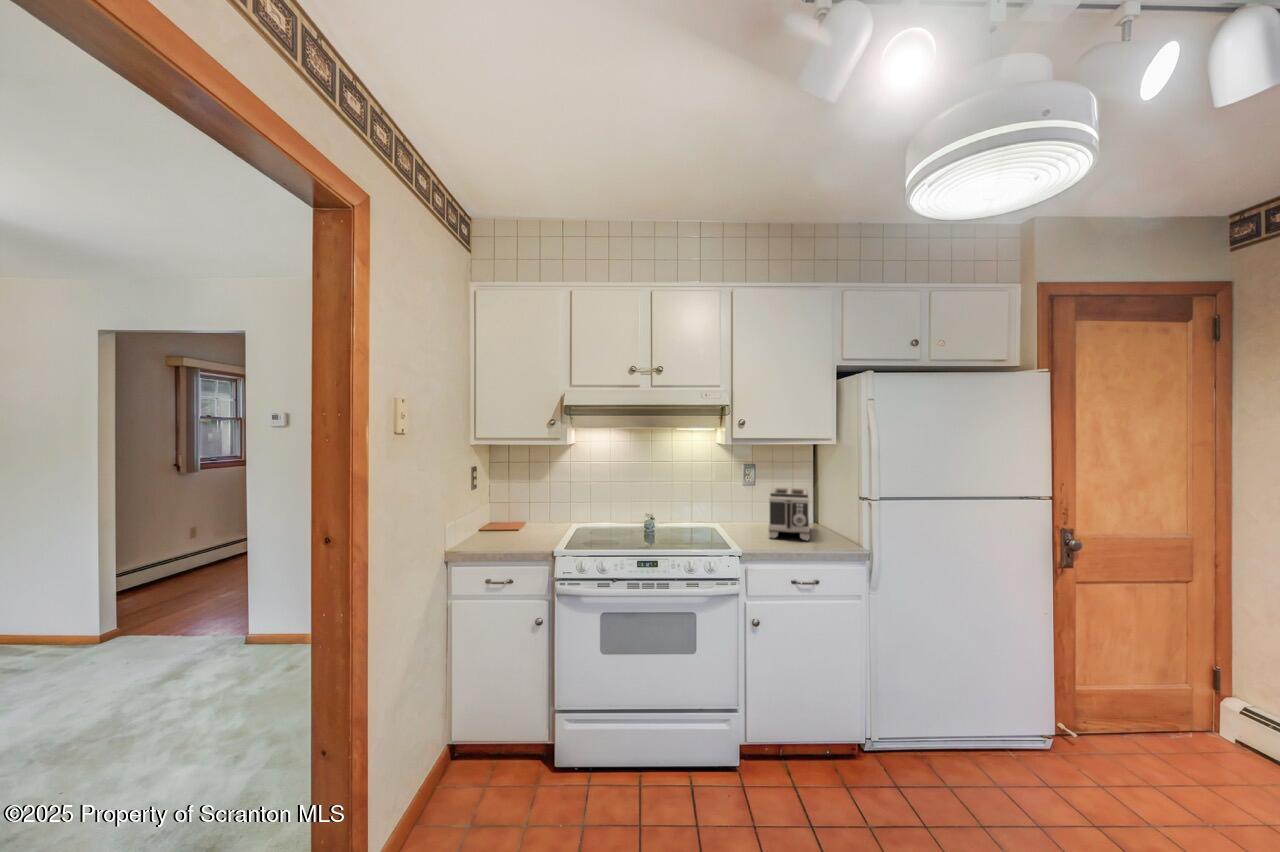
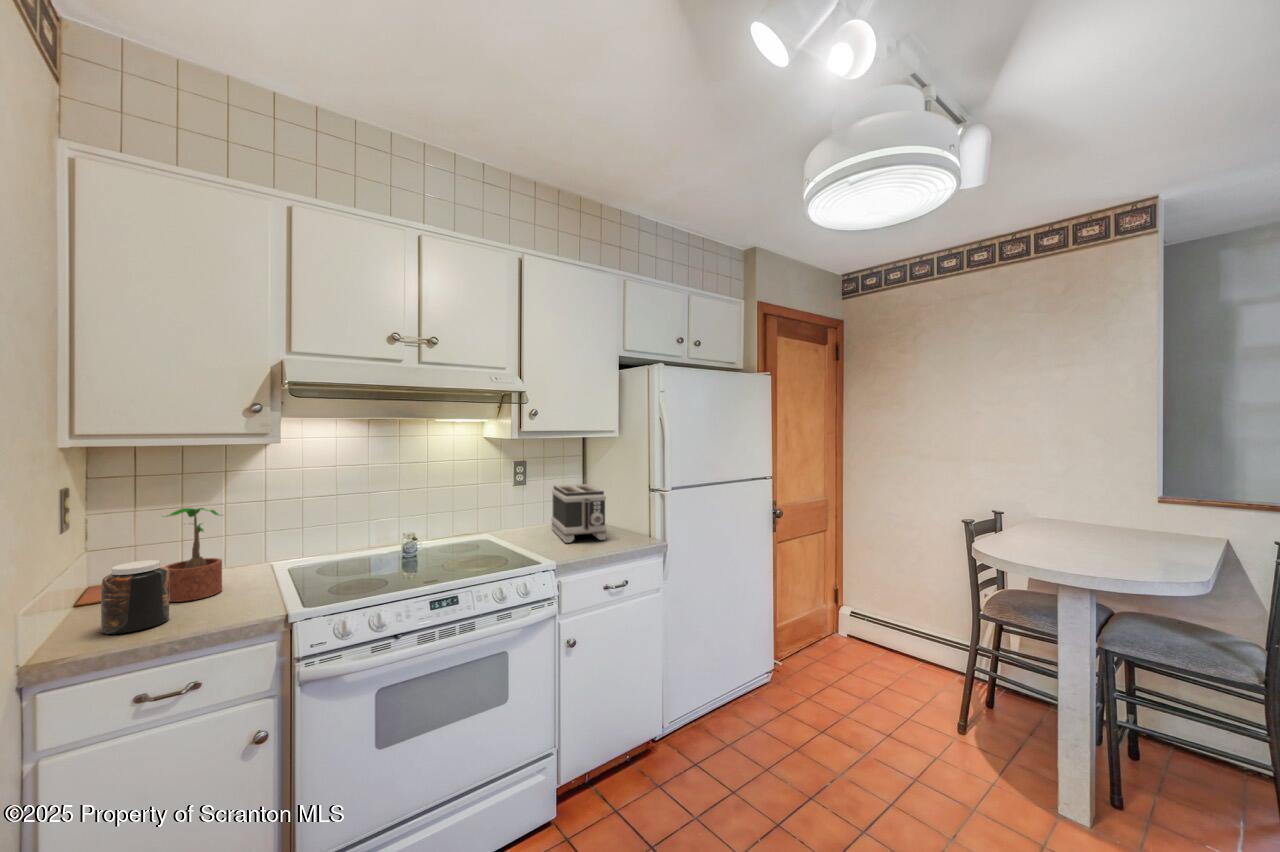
potted plant: none [511,481,541,535] -> present [165,508,222,602]
jar: none [479,508,507,545] -> present [101,560,169,634]

